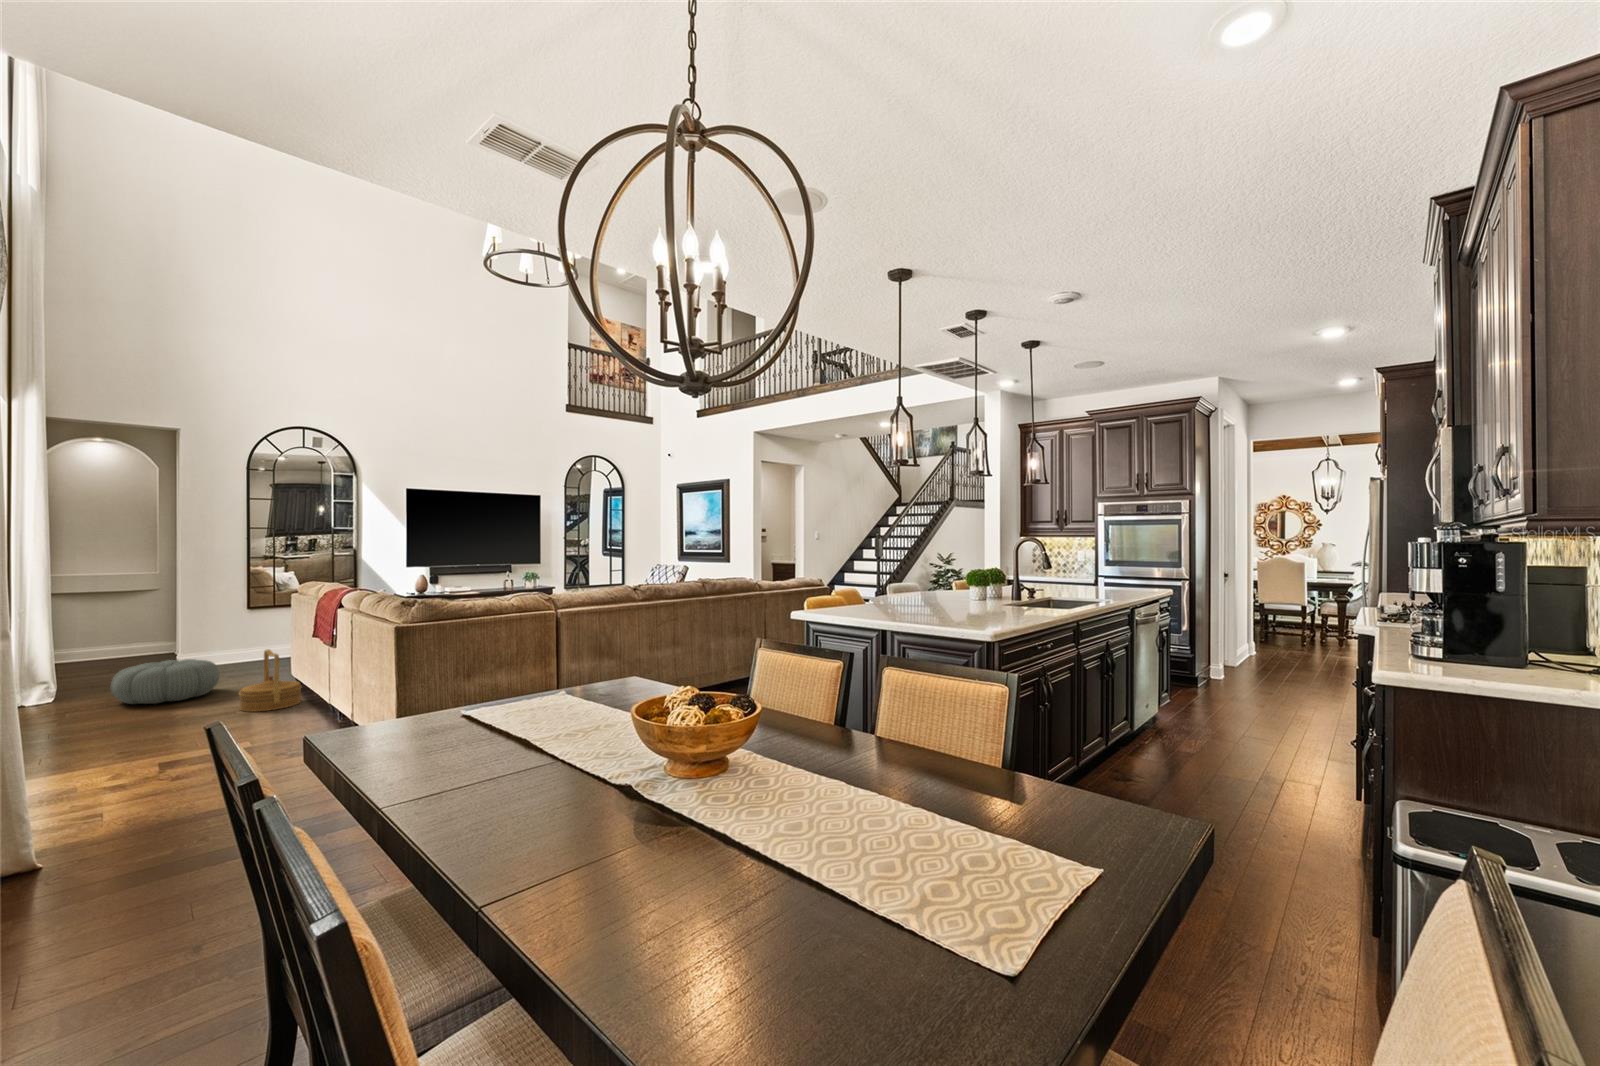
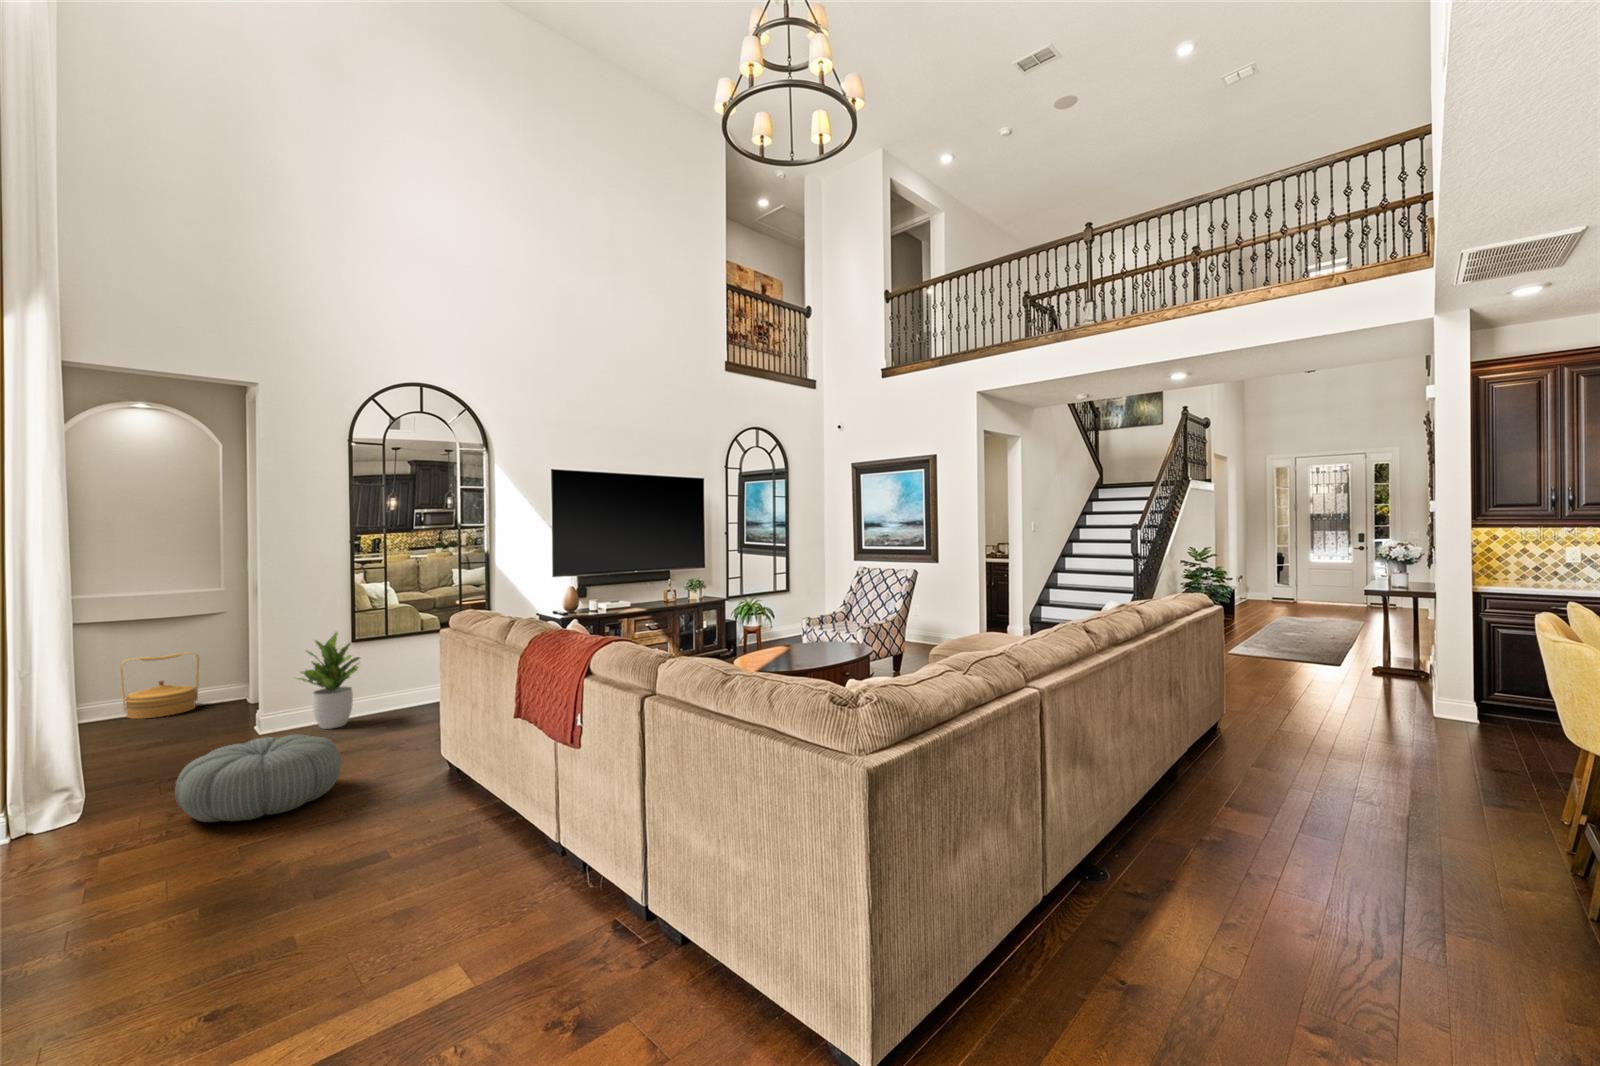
potted plant: none [200,601,253,667] -> present [298,632,360,729]
woven basket: present [239,650,302,712] -> present [120,652,199,719]

